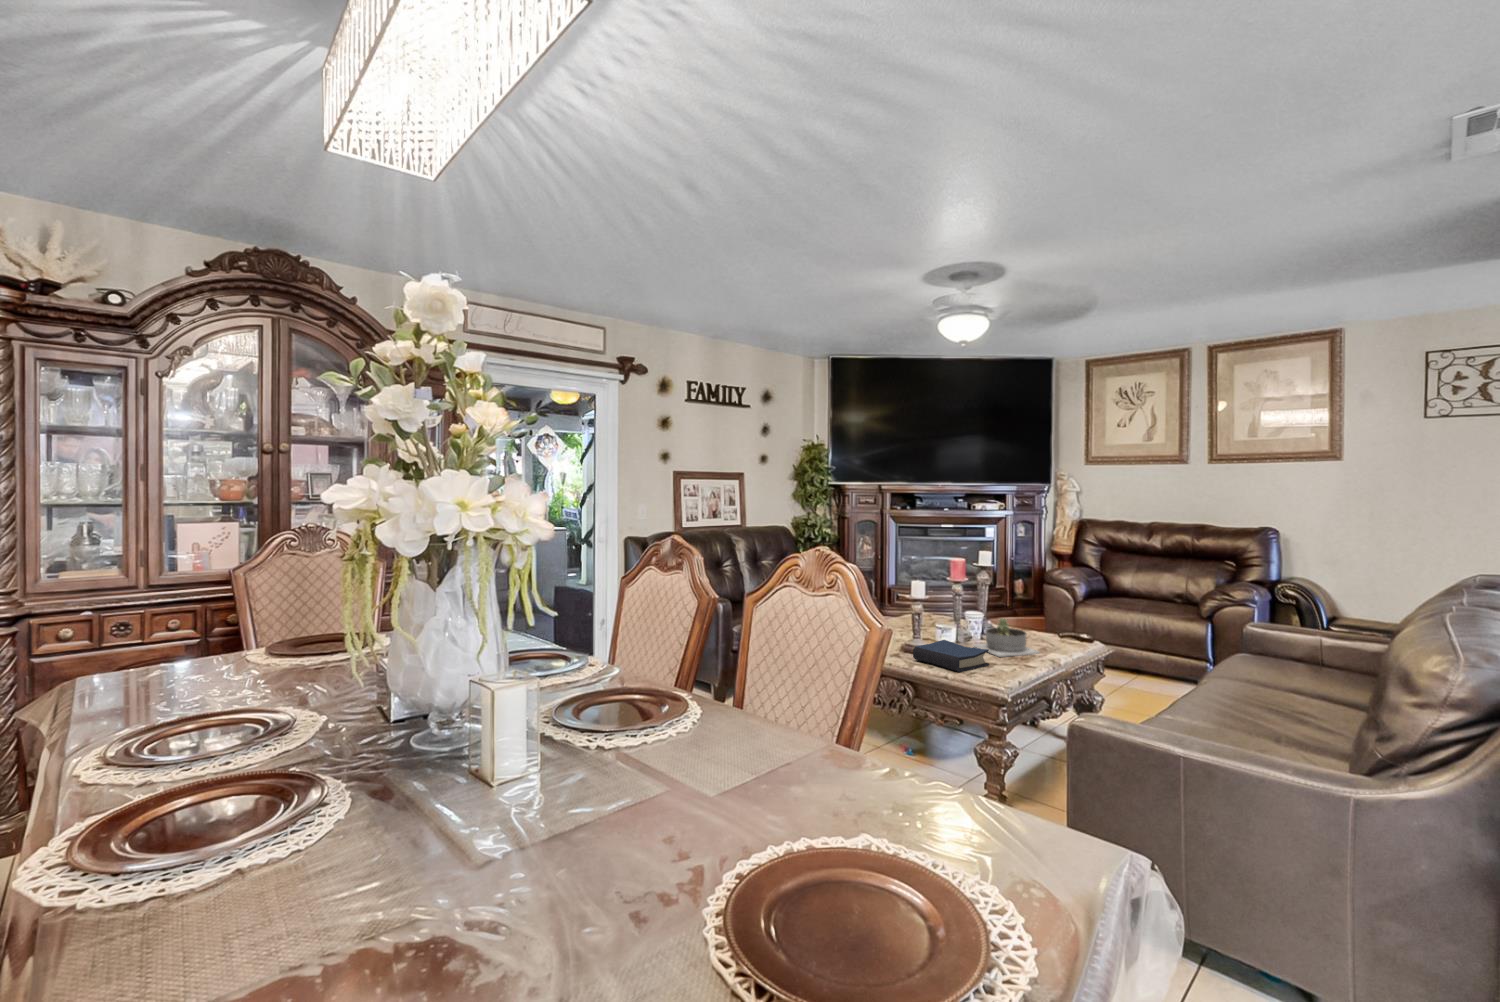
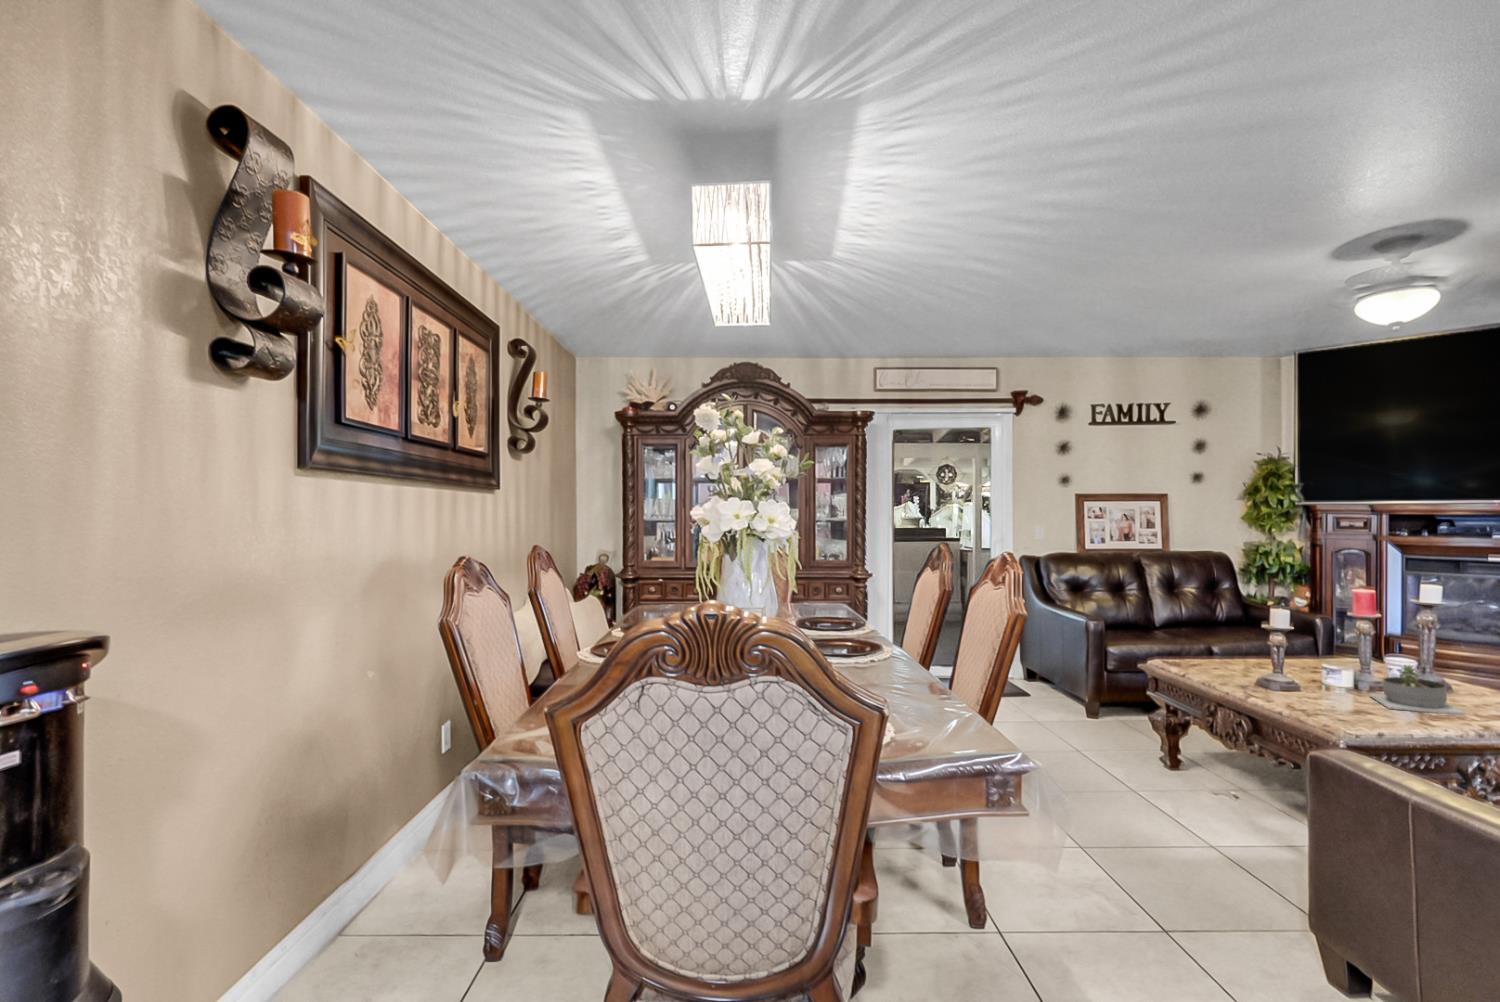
hardback book: present [913,640,989,672] -> none [1258,680,1356,713]

